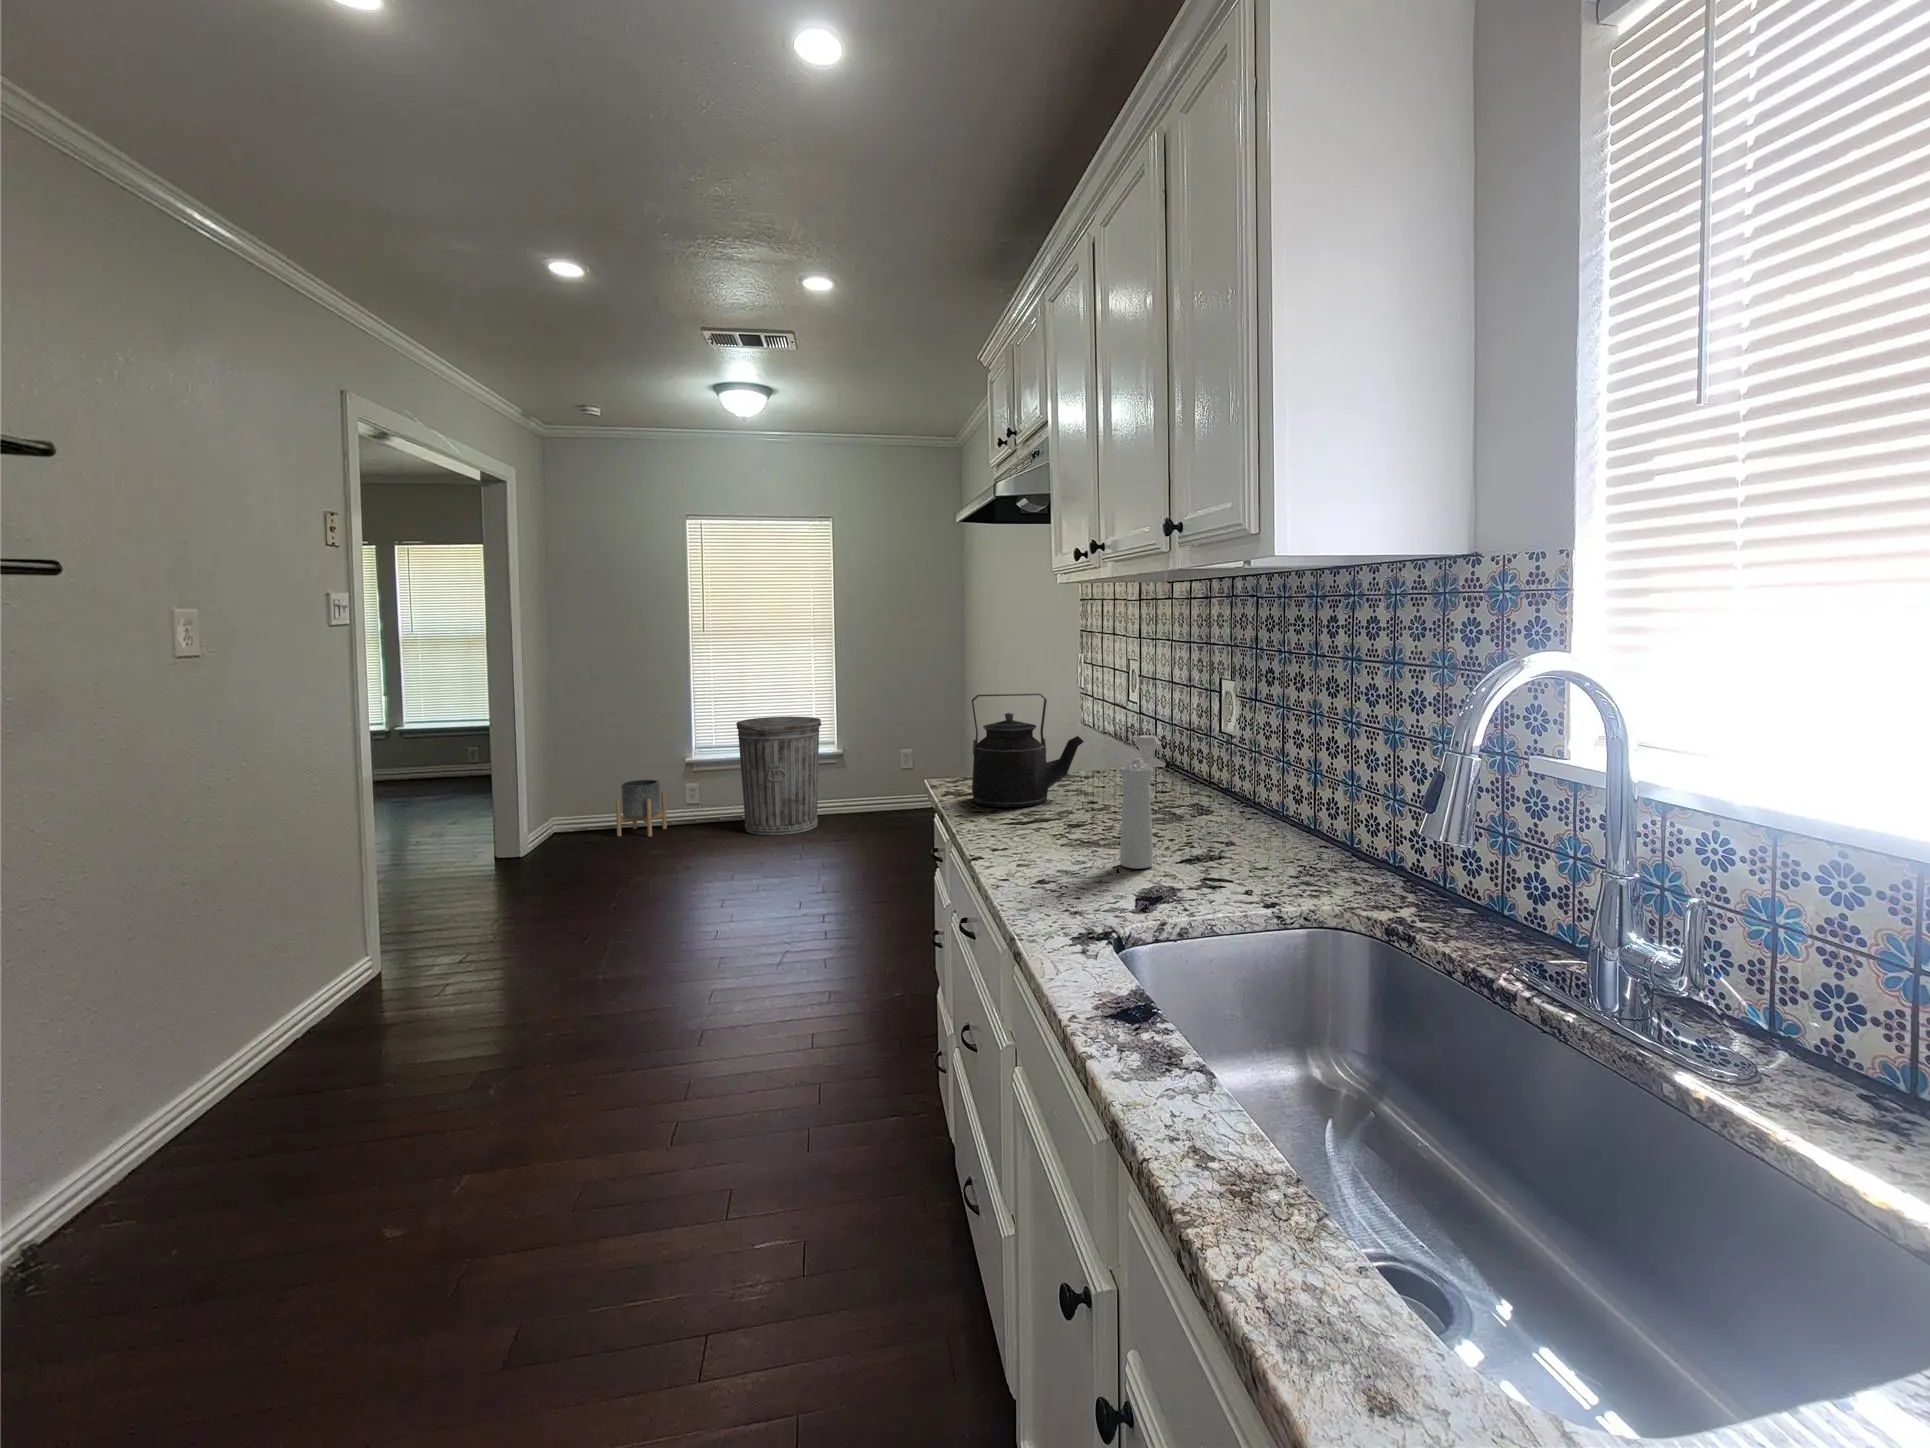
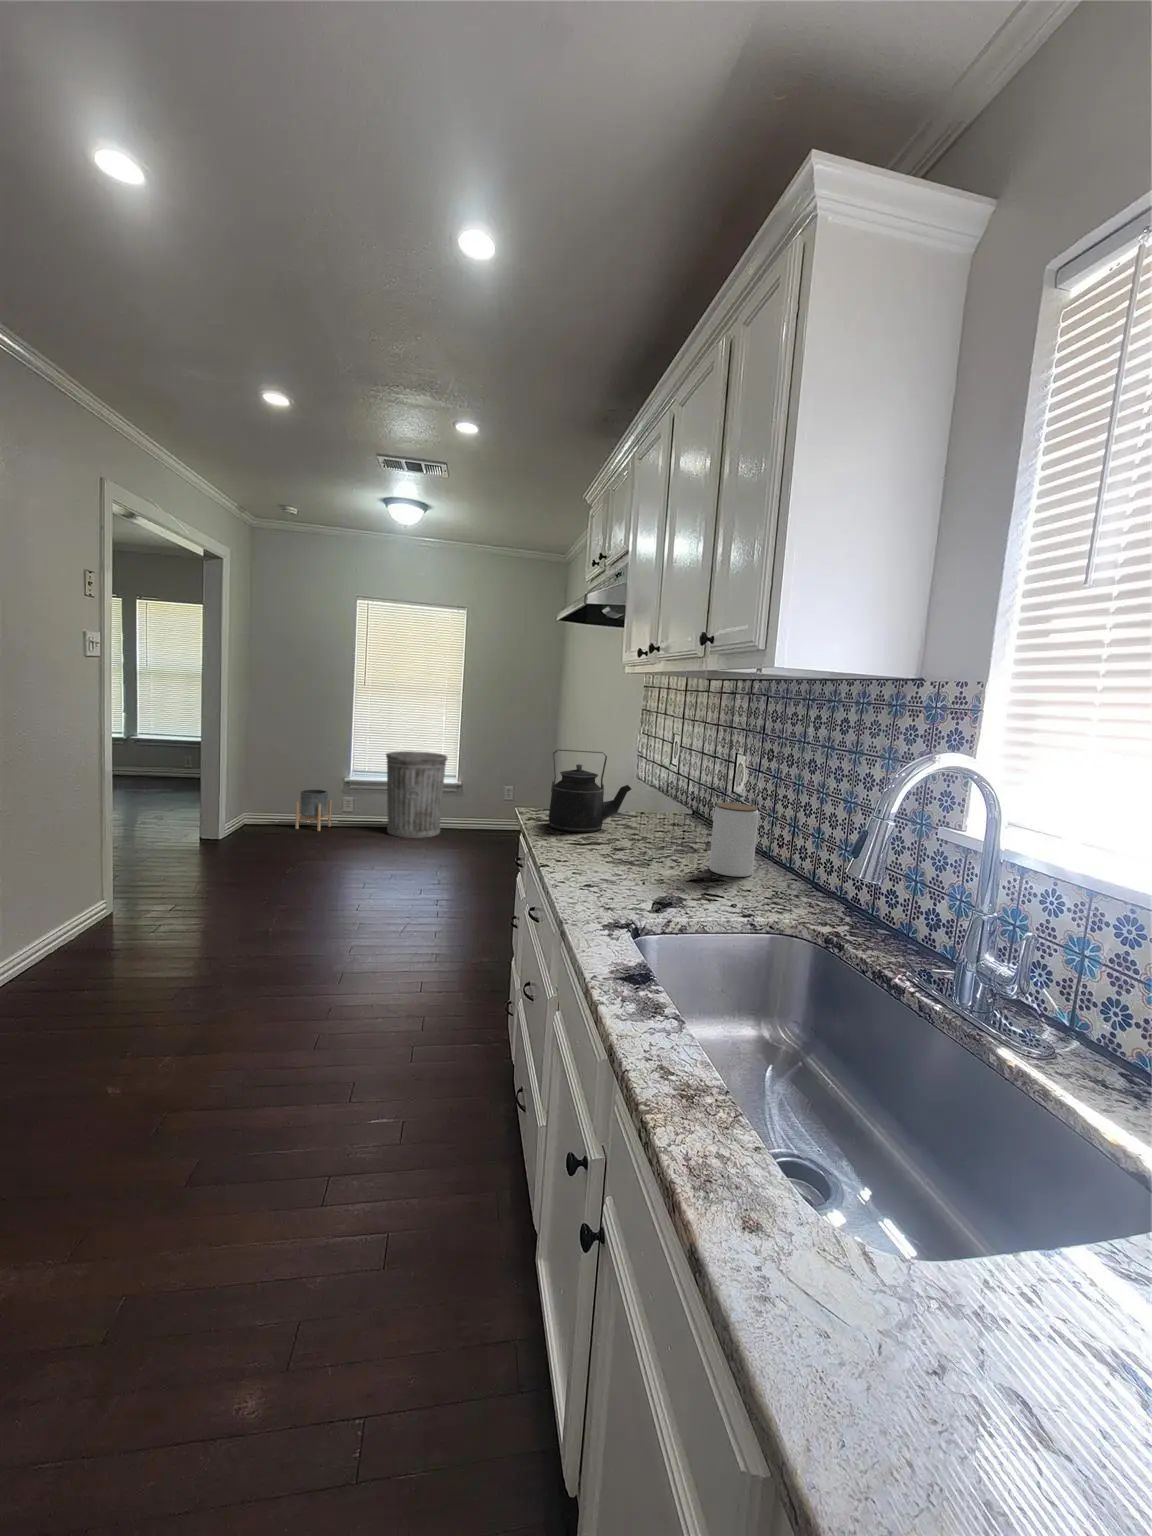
pepper mill: present [1120,735,1159,869] -> none [646,789,682,883]
jar: none [1205,748,1267,851] -> present [709,803,759,877]

